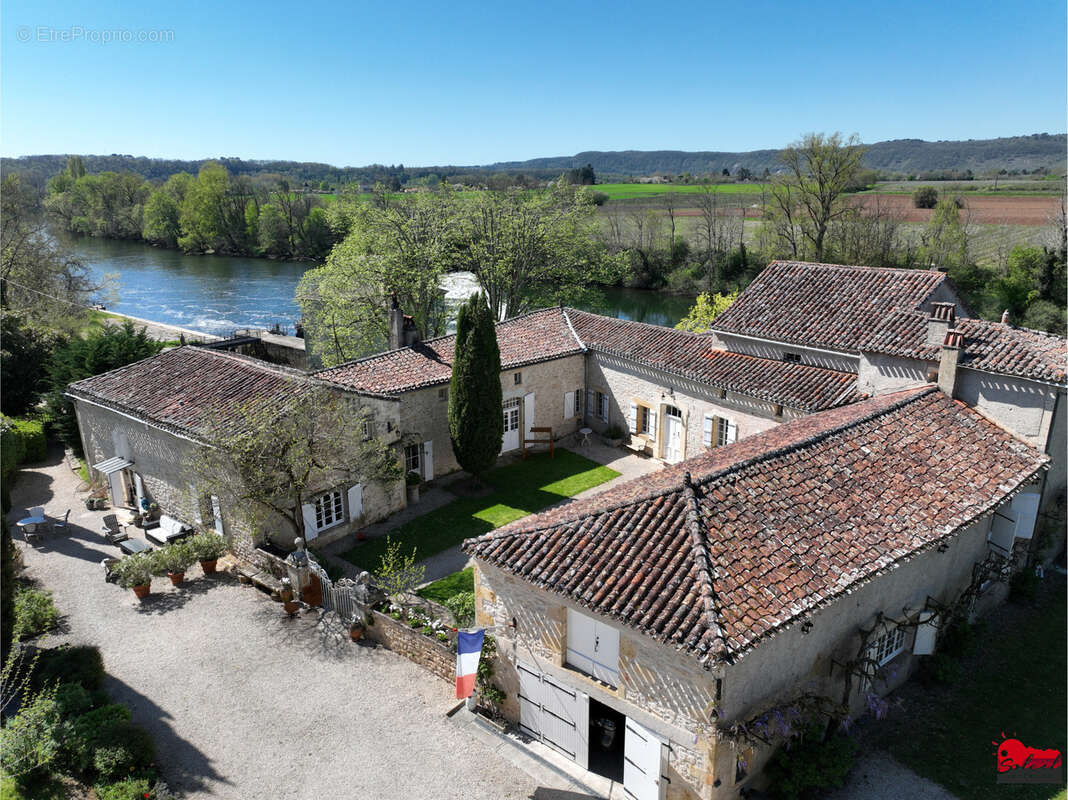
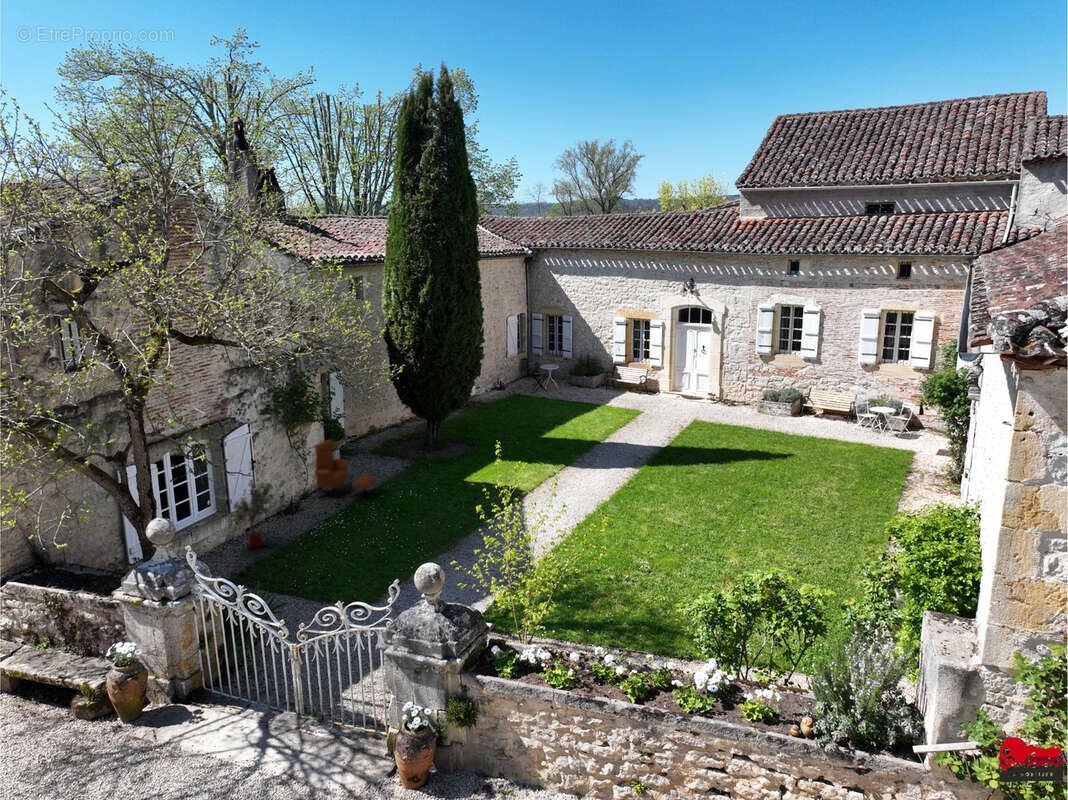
bench: present [523,427,553,458] -> none [463,360,516,410]
lounge chair: present [283,572,323,621] -> present [315,439,377,500]

